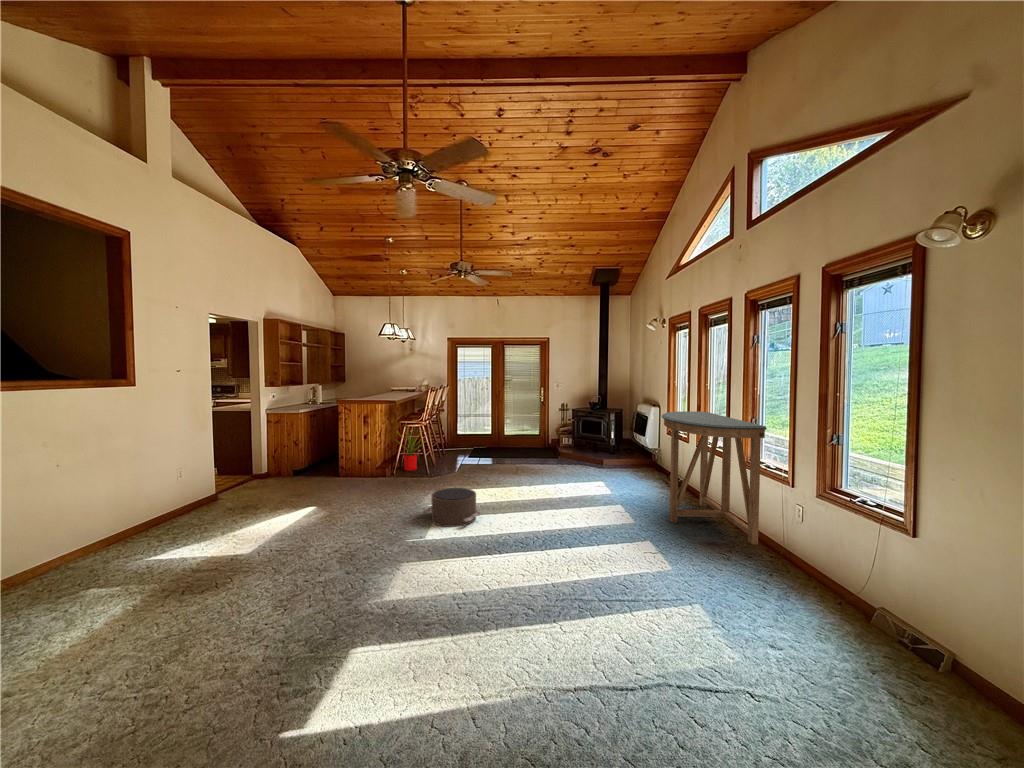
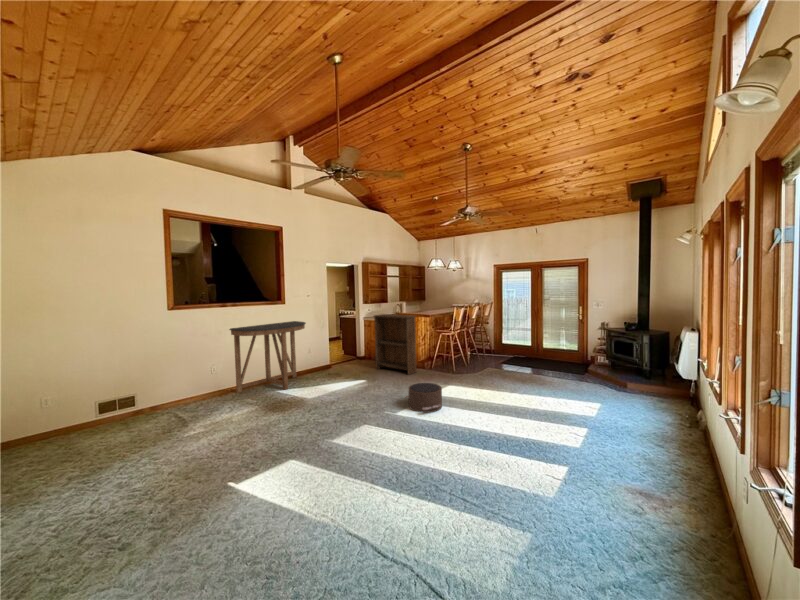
bookshelf: none [310,401,384,488] -> present [374,314,416,375]
console table: present [662,411,767,544] -> present [229,321,306,393]
house plant: present [397,432,420,471] -> none [431,330,458,367]

